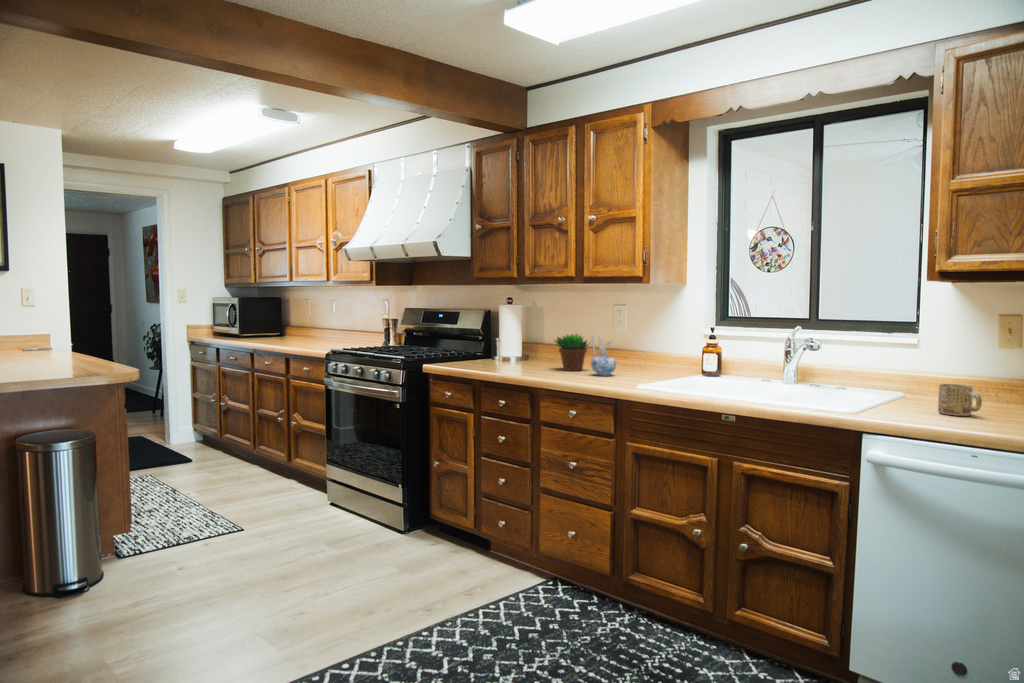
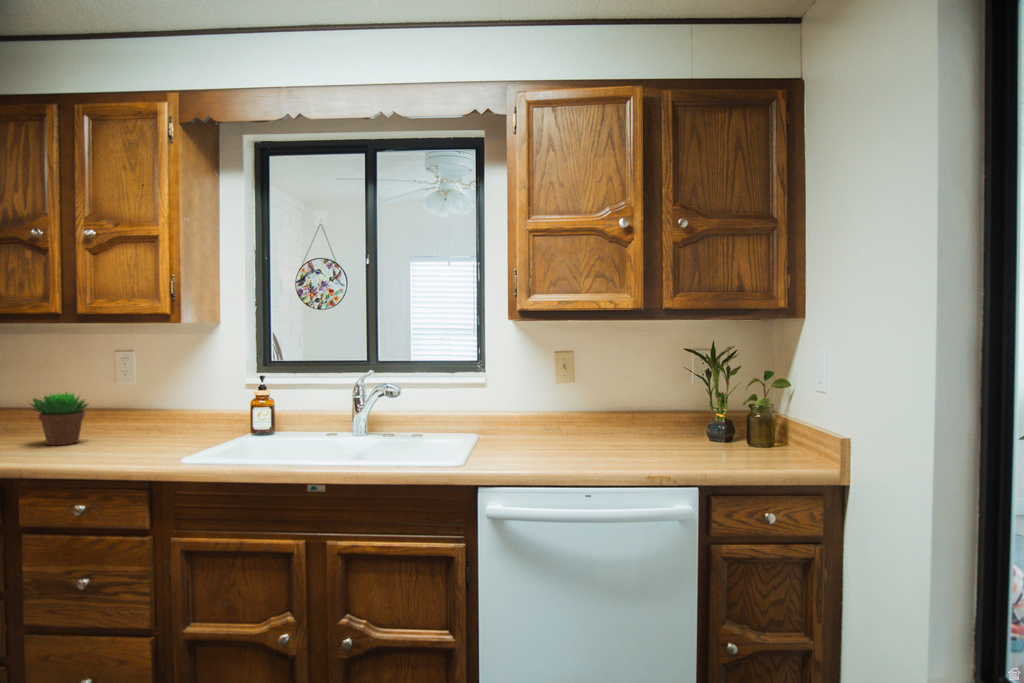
ceramic pitcher: present [591,334,616,376] -> none [97,392,137,448]
mug: present [938,384,982,416] -> none [512,422,548,453]

